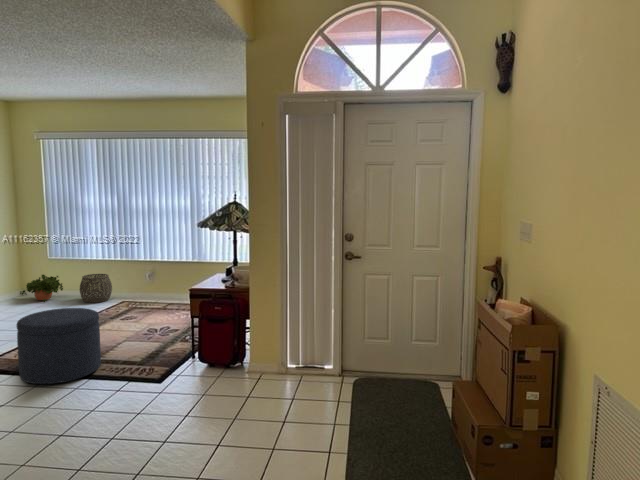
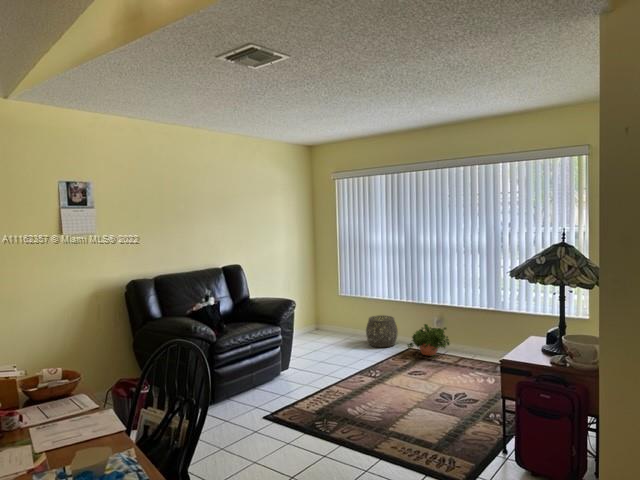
potted plant: present [20,275,63,302] -> present [408,324,449,356]
ottoman: present [16,308,101,384] -> none [310,365,392,456]

